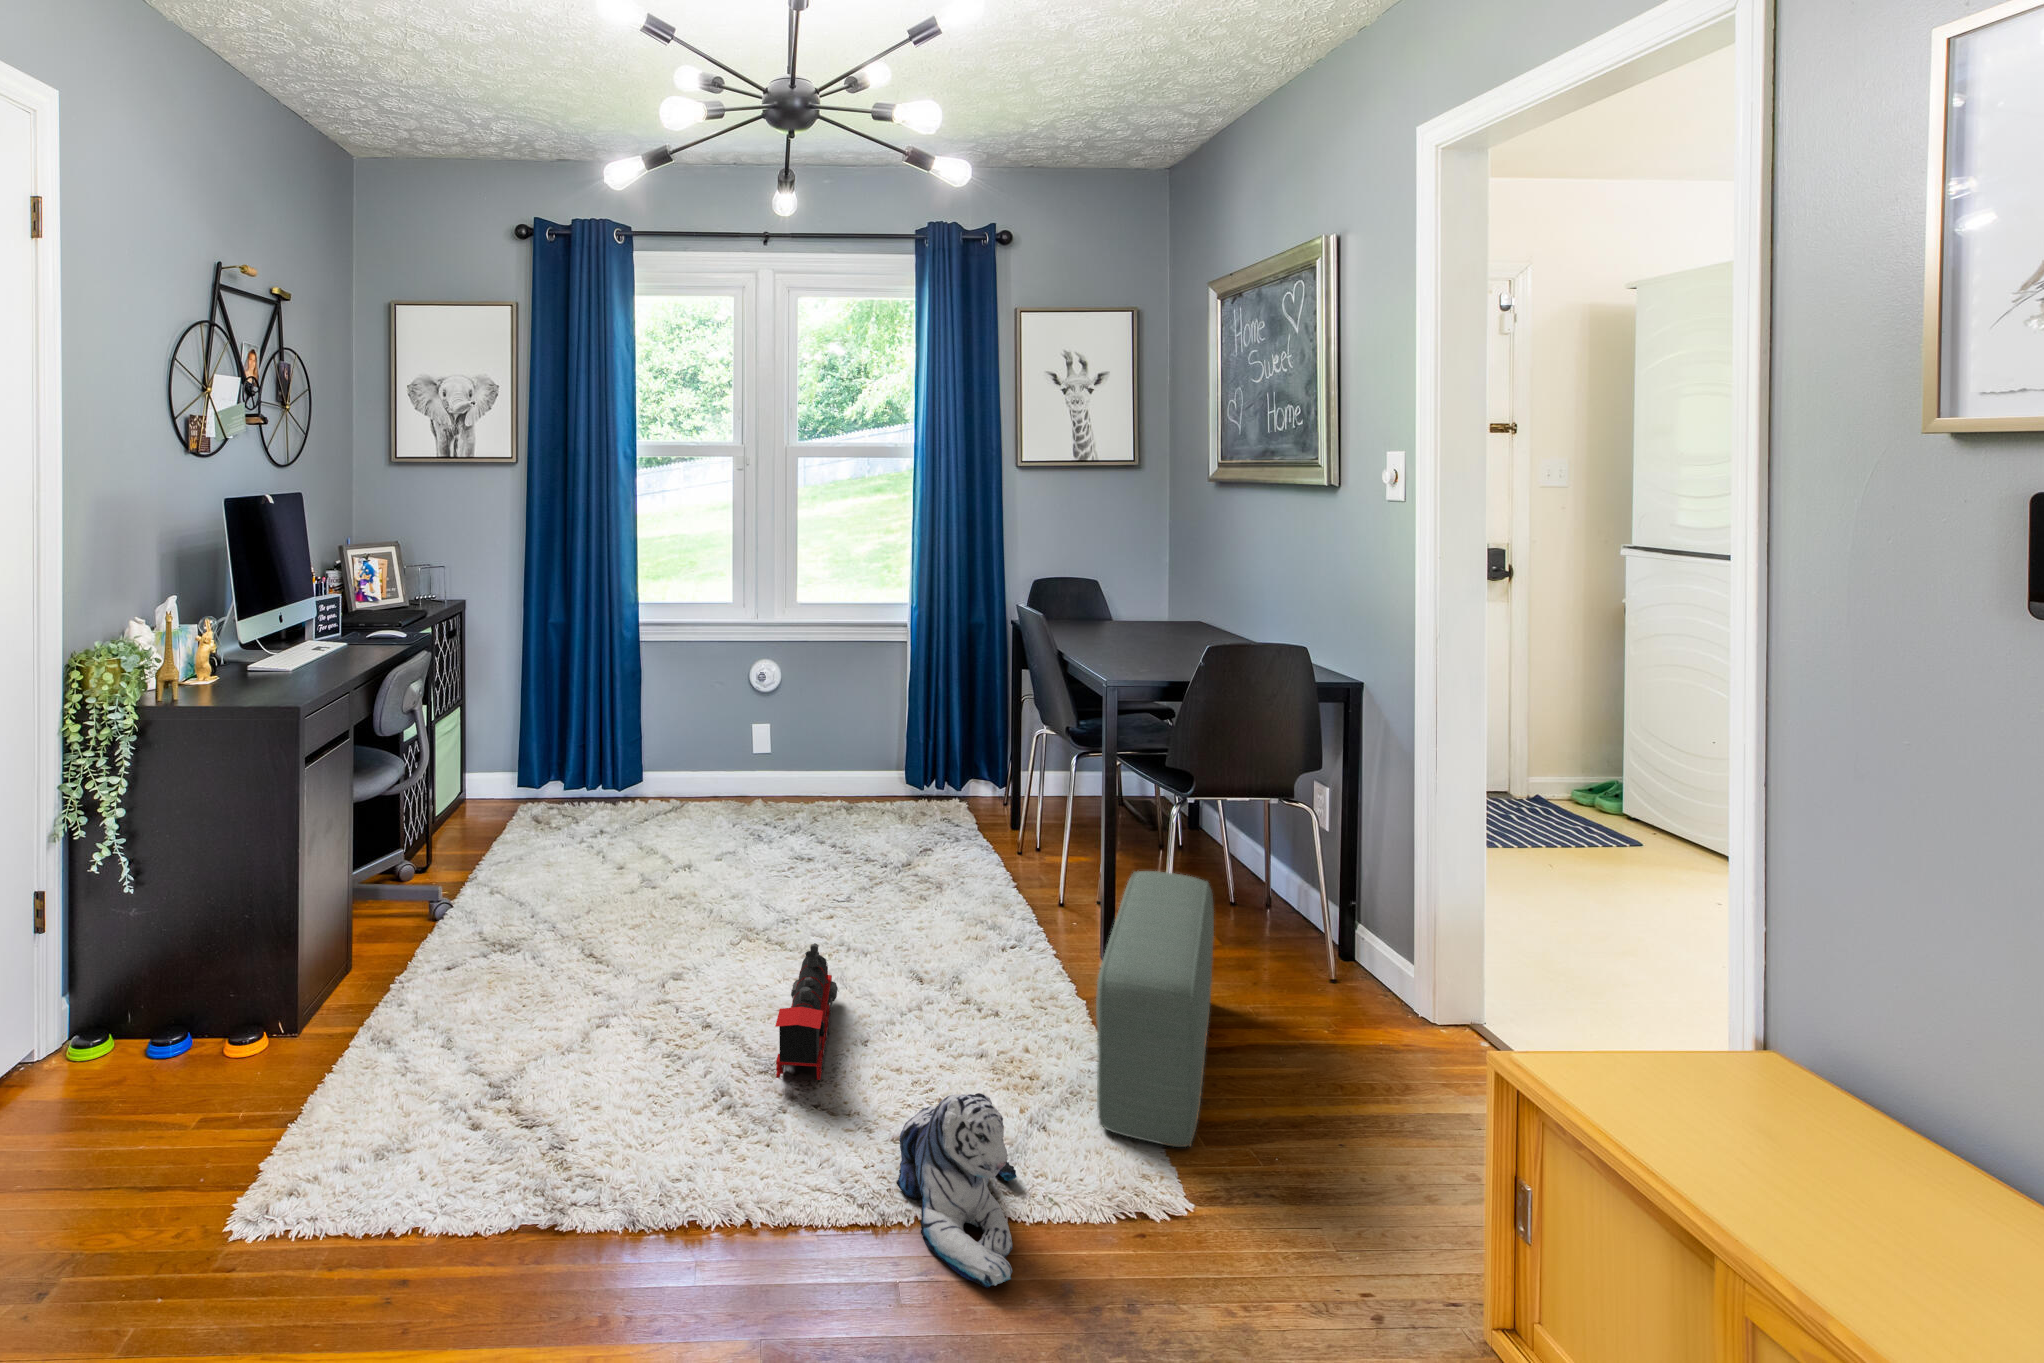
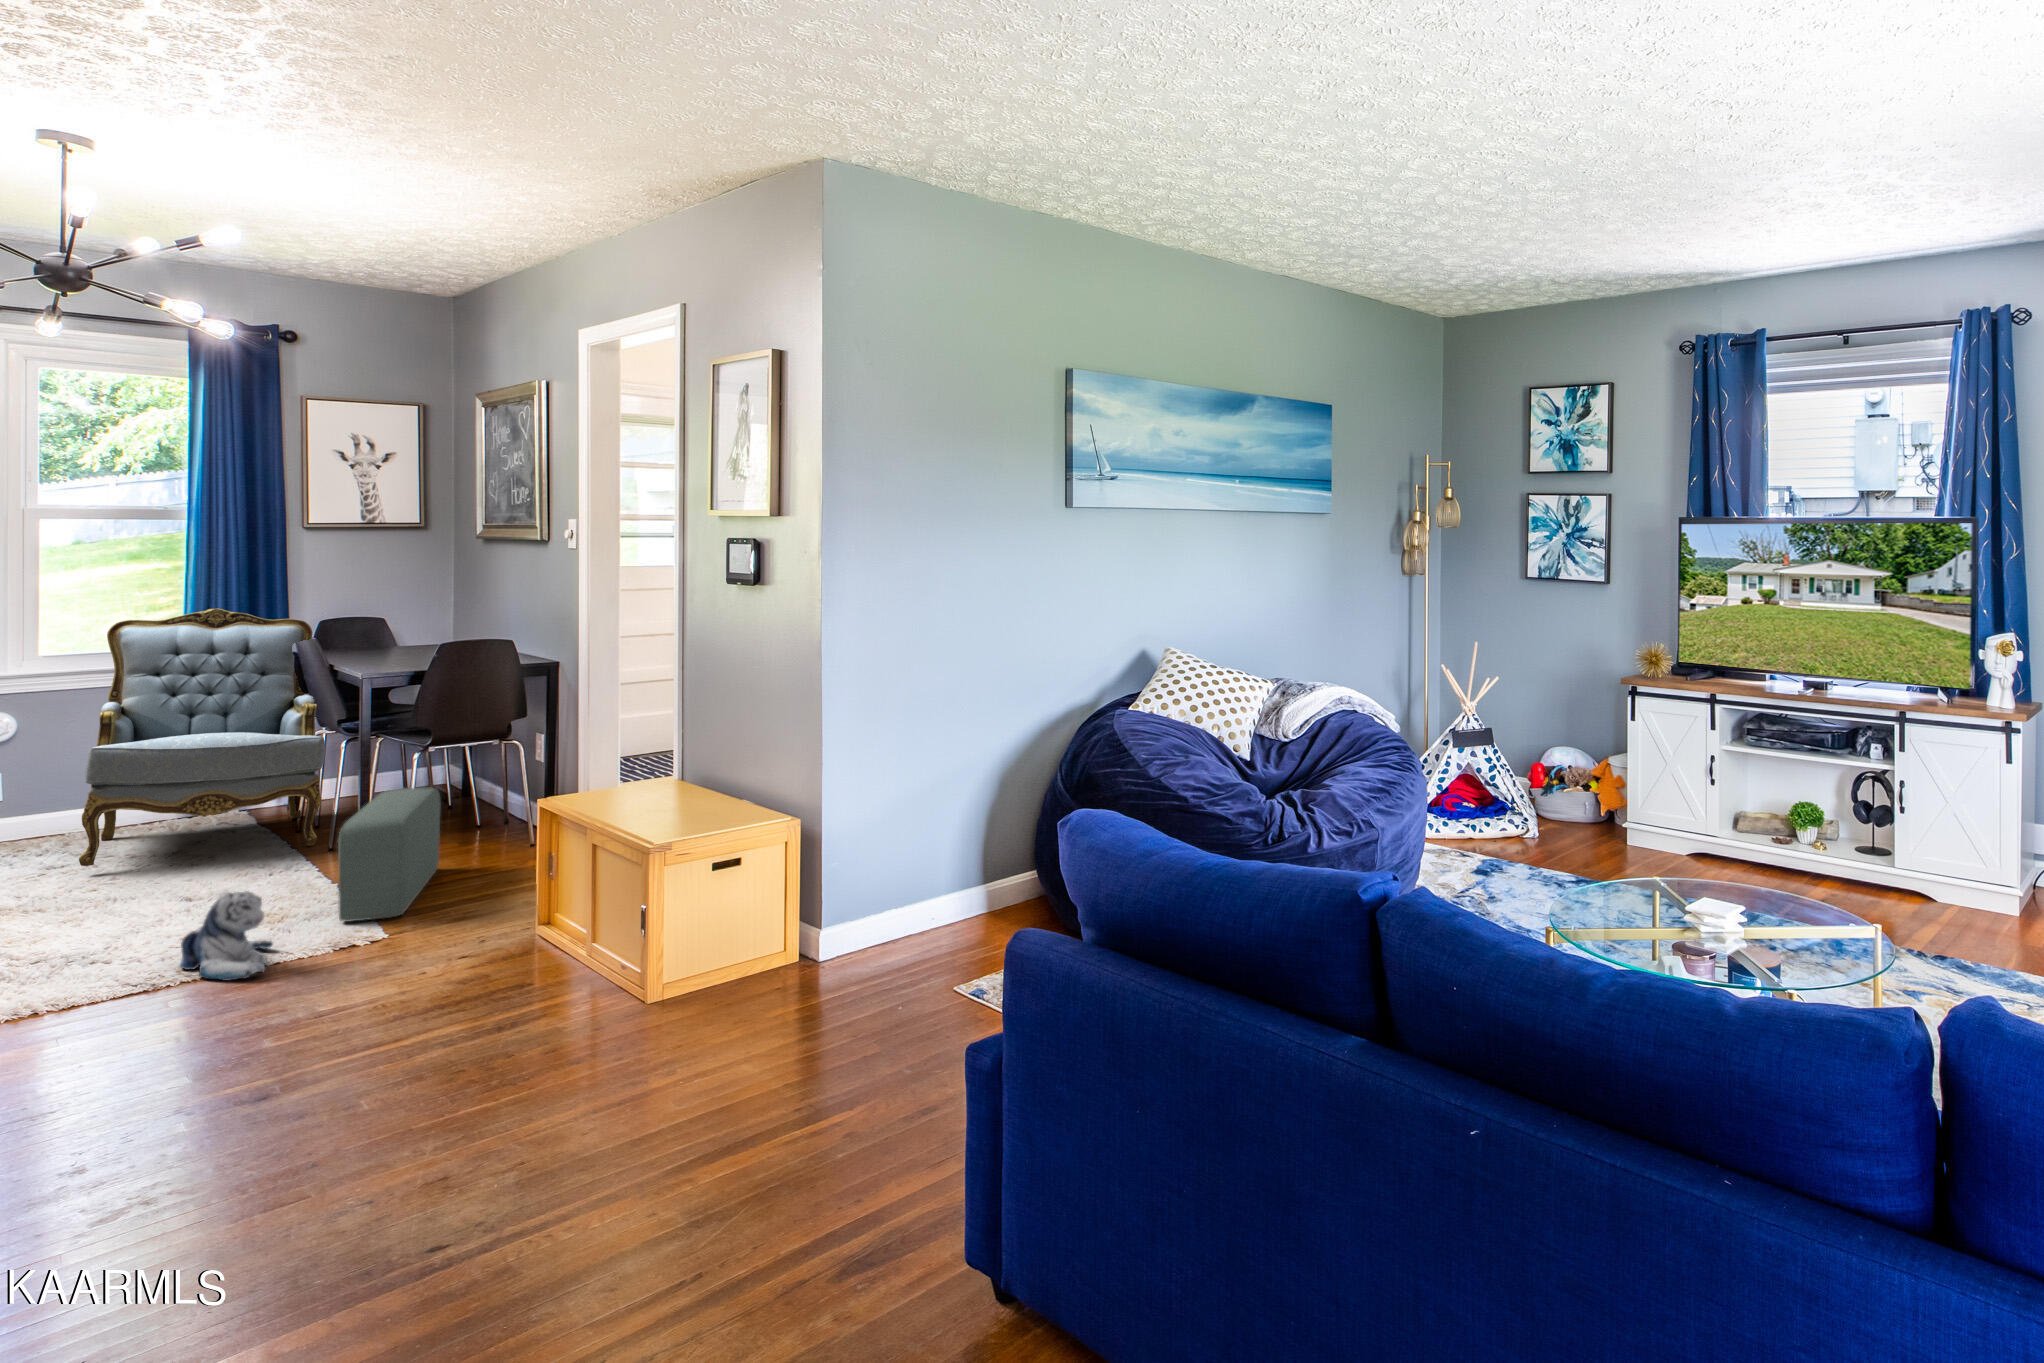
armchair: none [816,564,1049,887] -> present [79,609,325,866]
toy train: present [775,943,838,1080] -> none [63,881,116,956]

